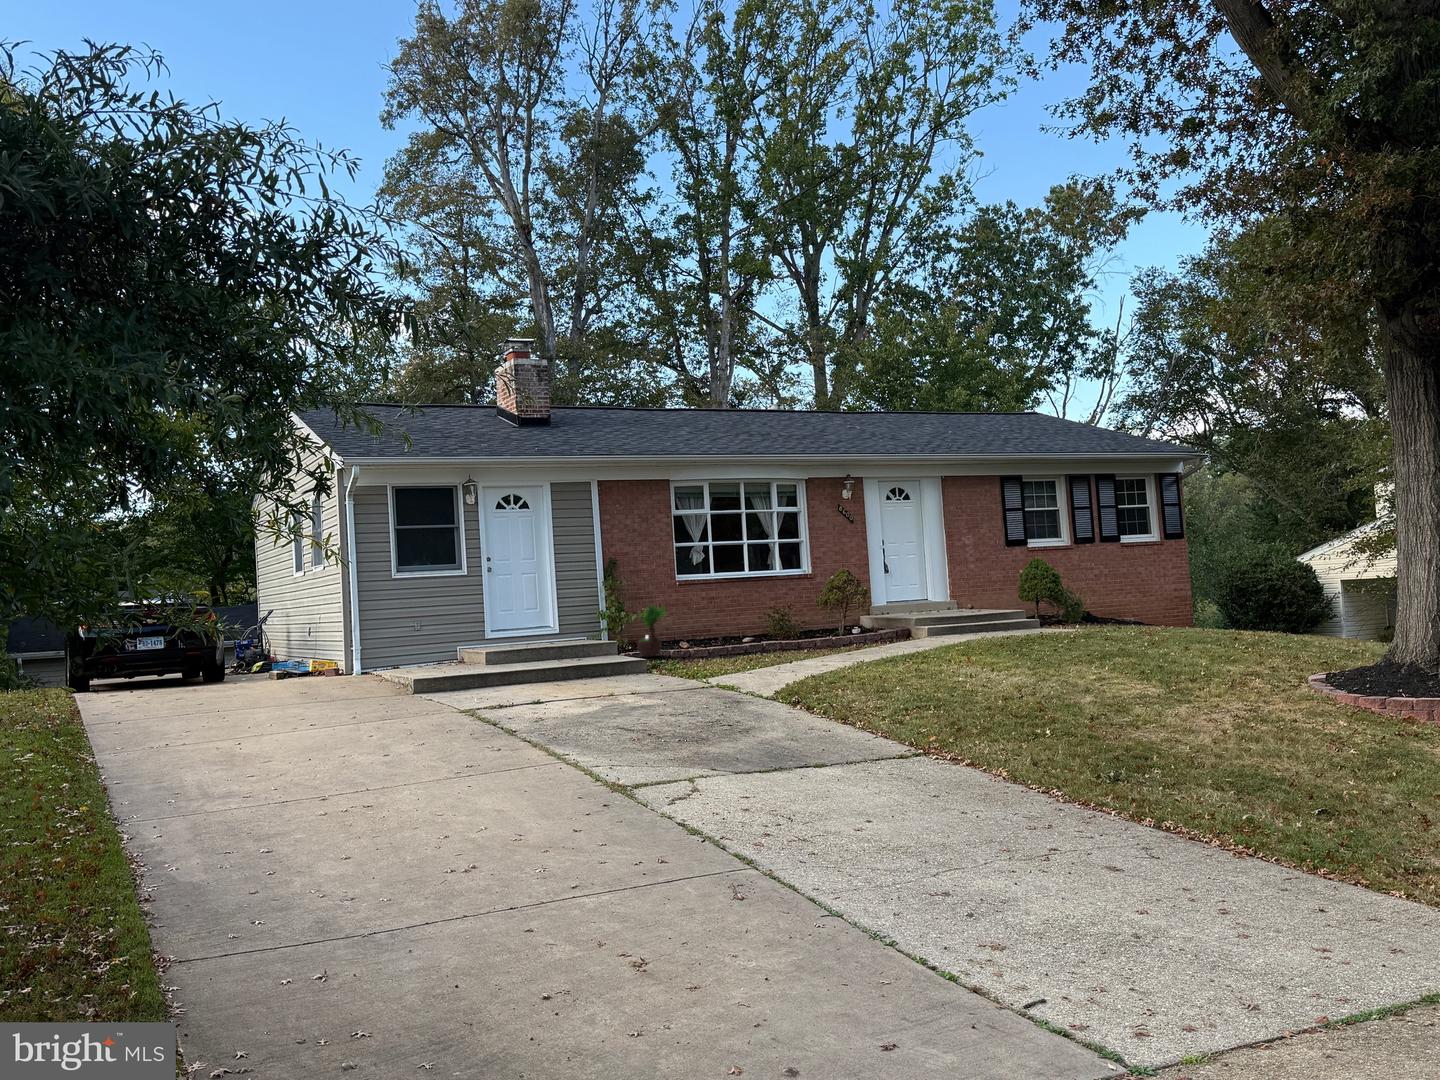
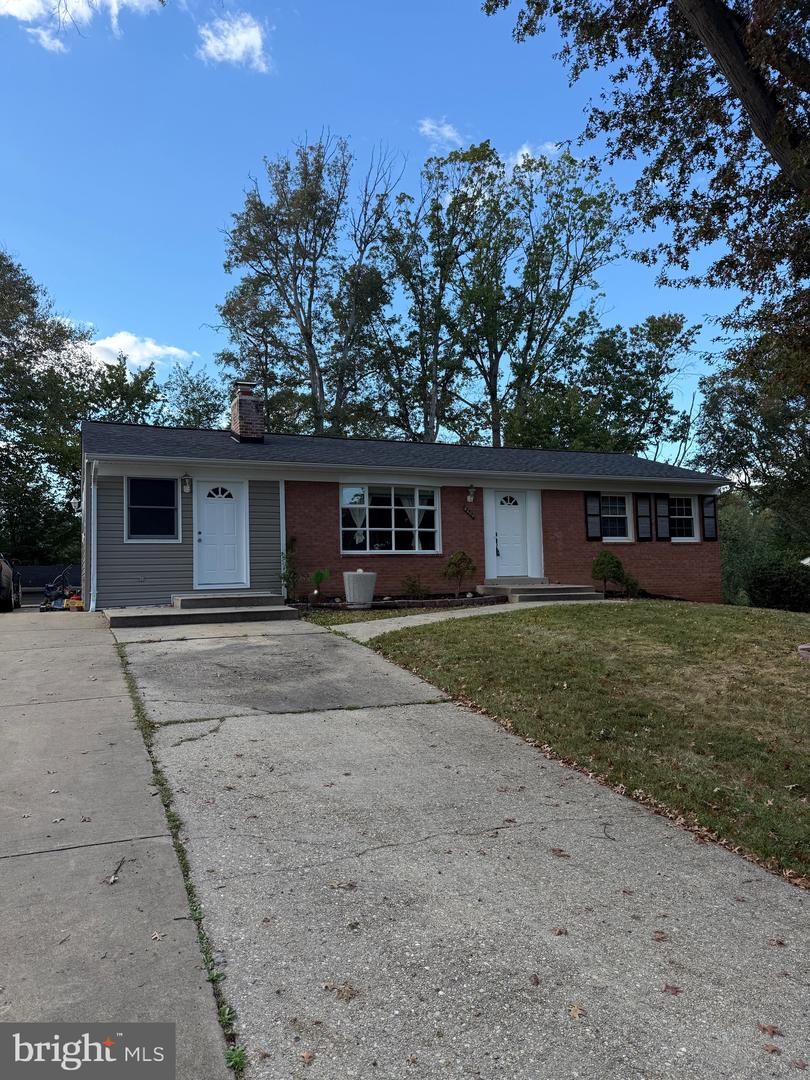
trash can: none [684,602,731,657] -> present [343,569,377,608]

